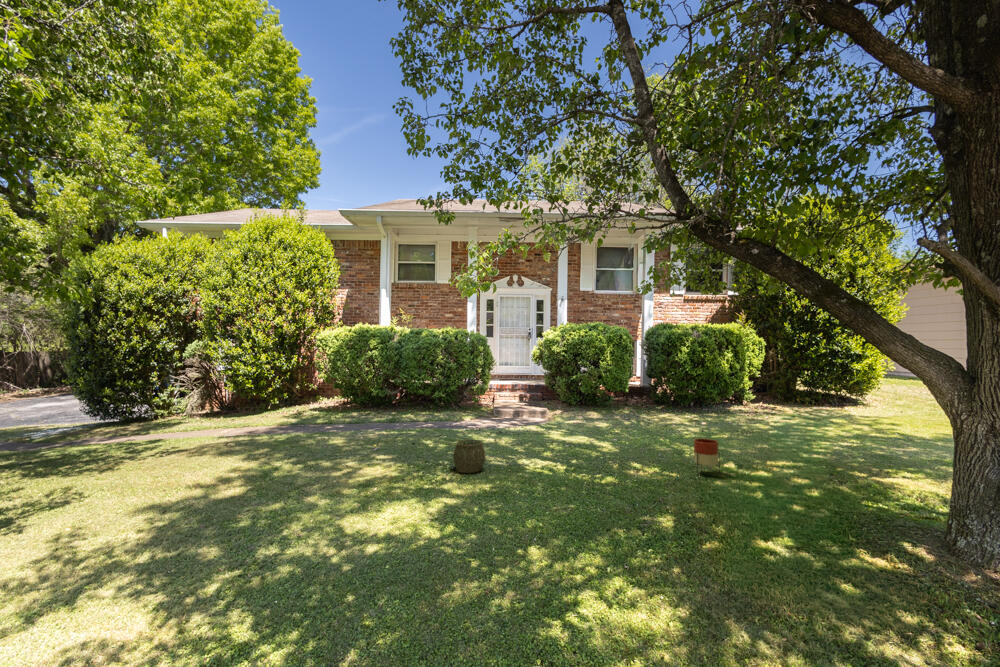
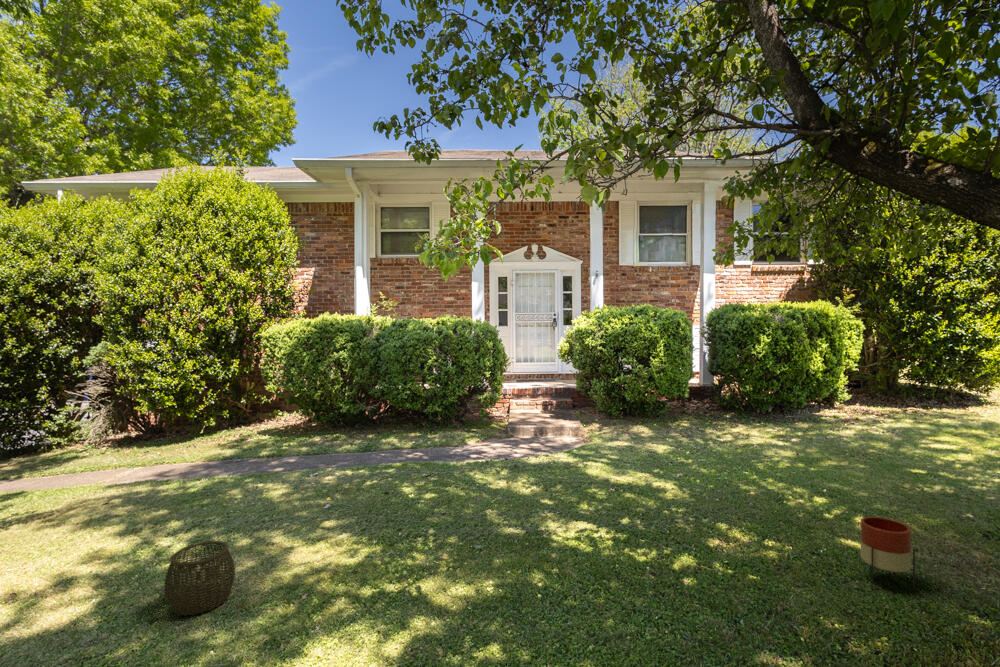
woven basket: present [453,439,485,473] -> present [164,541,235,616]

